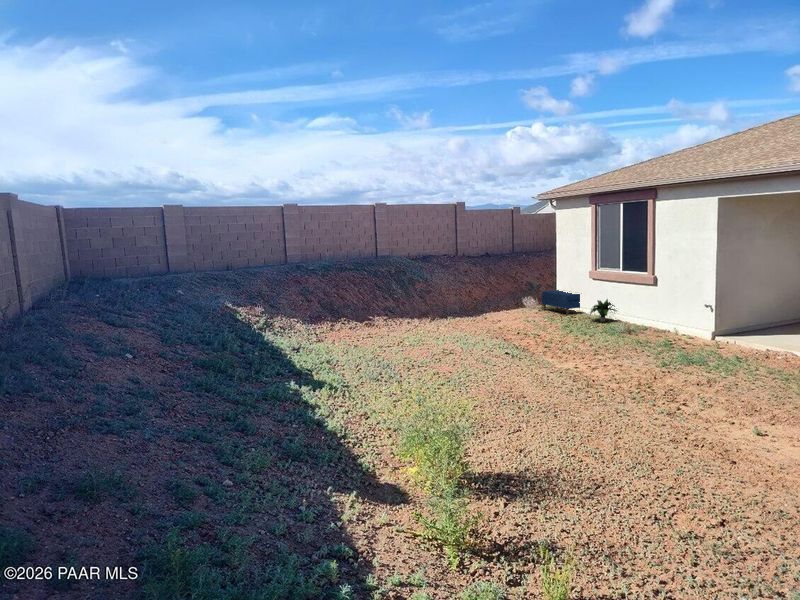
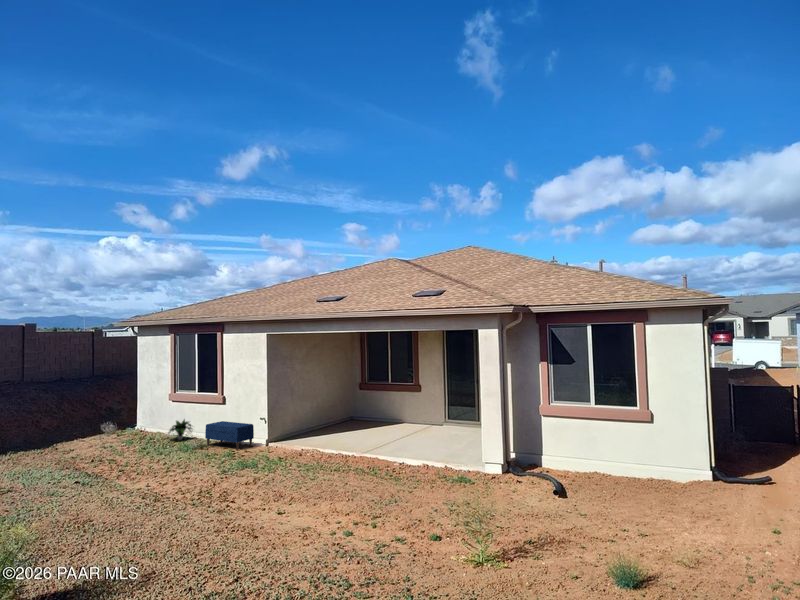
bench: present [542,290,582,315] -> present [205,421,254,449]

